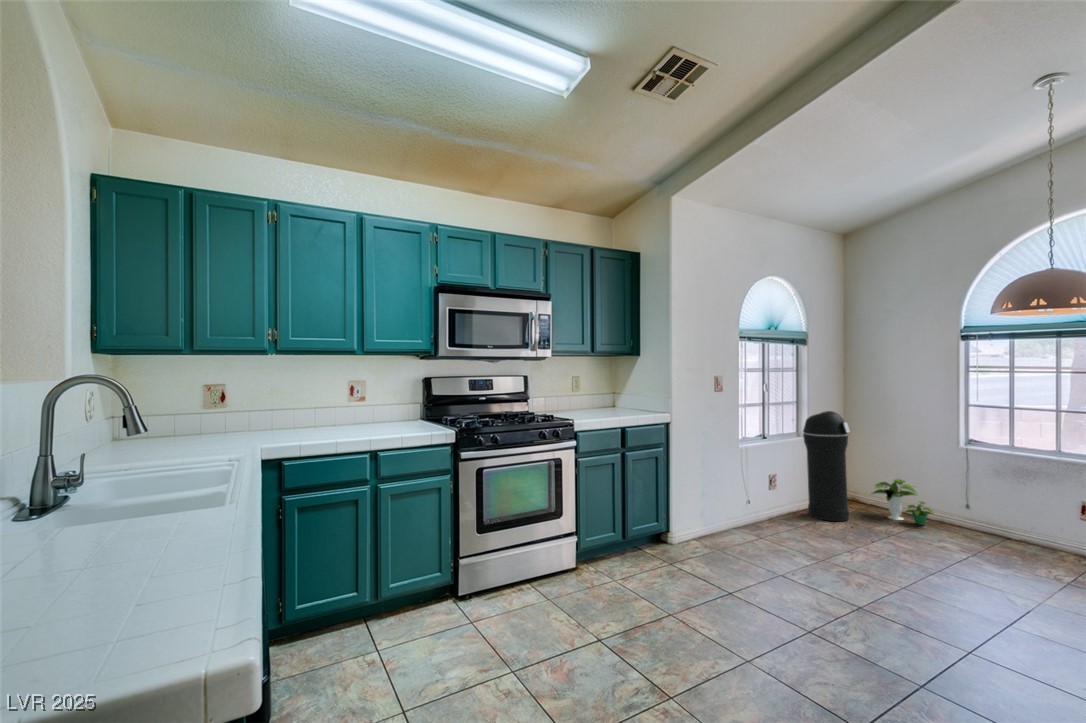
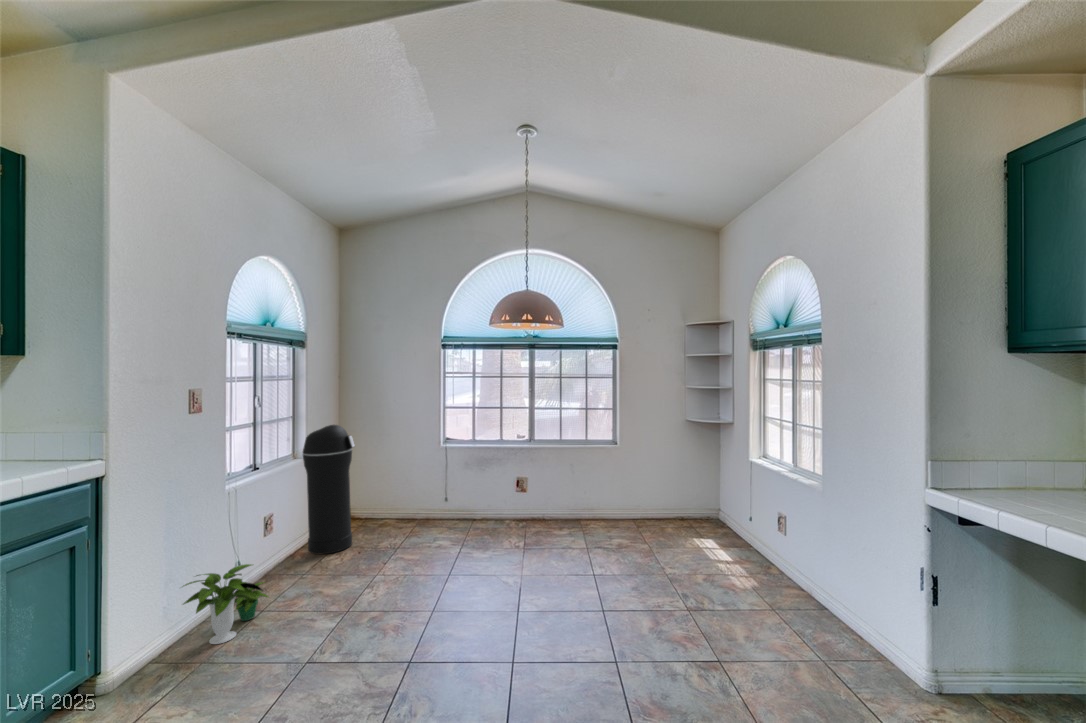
potted plant: present [872,479,934,525] -> present [183,564,268,644]

